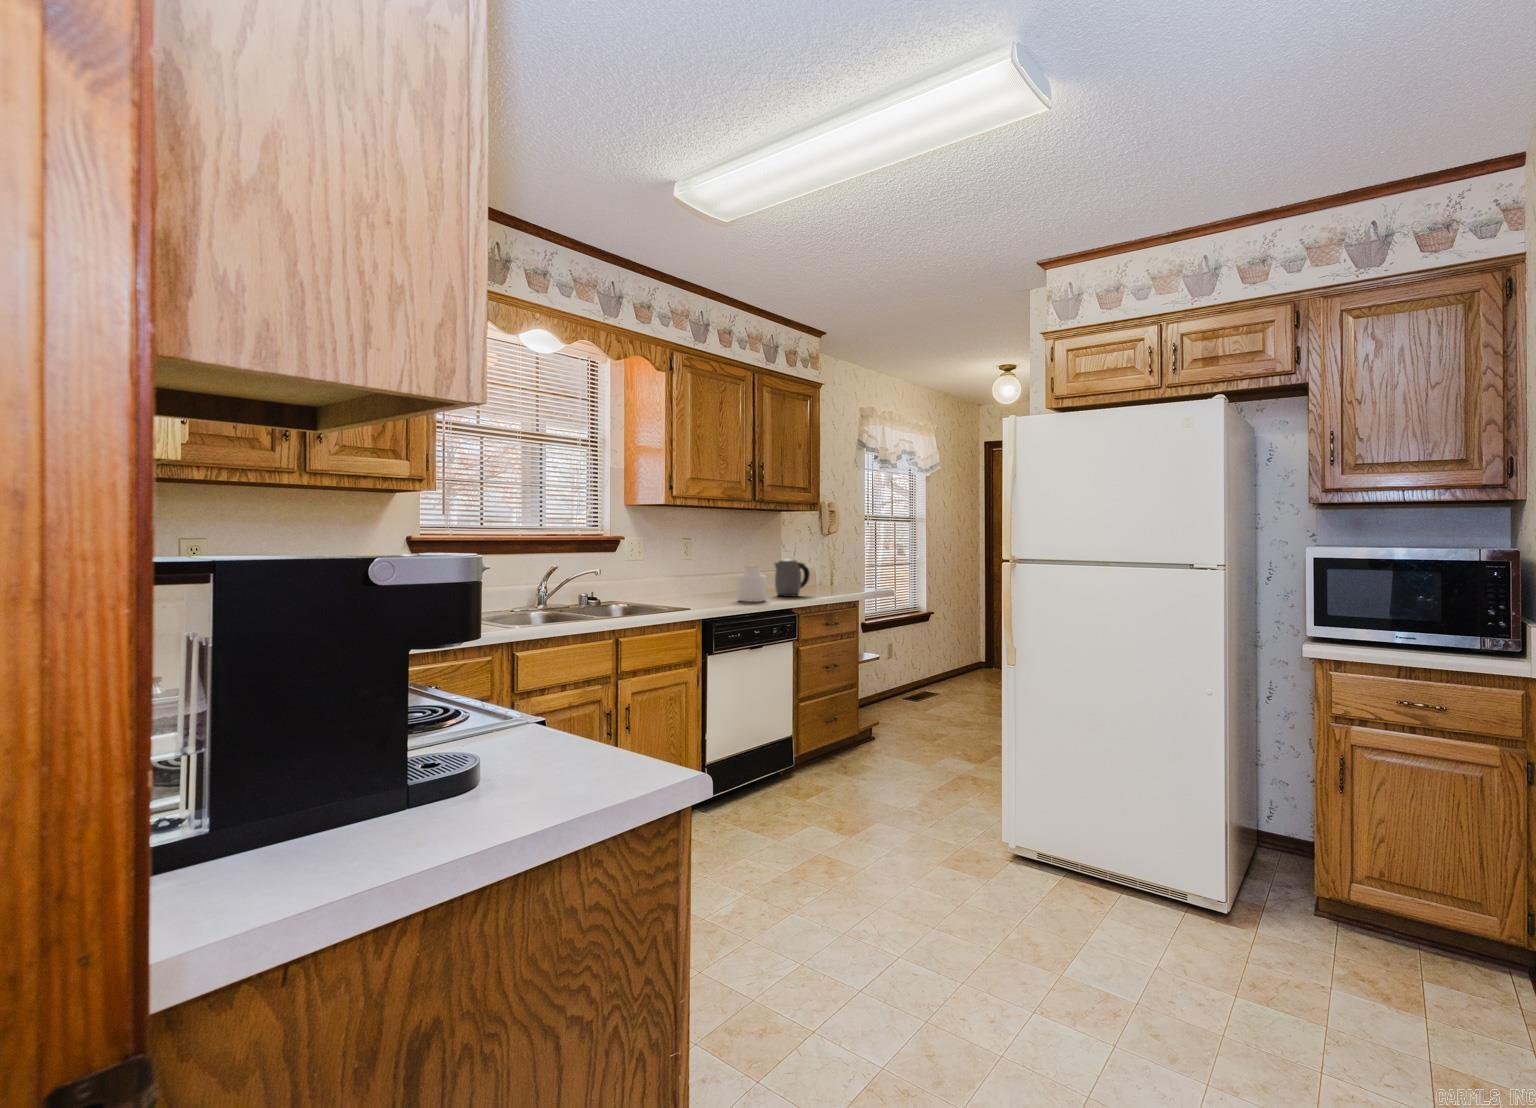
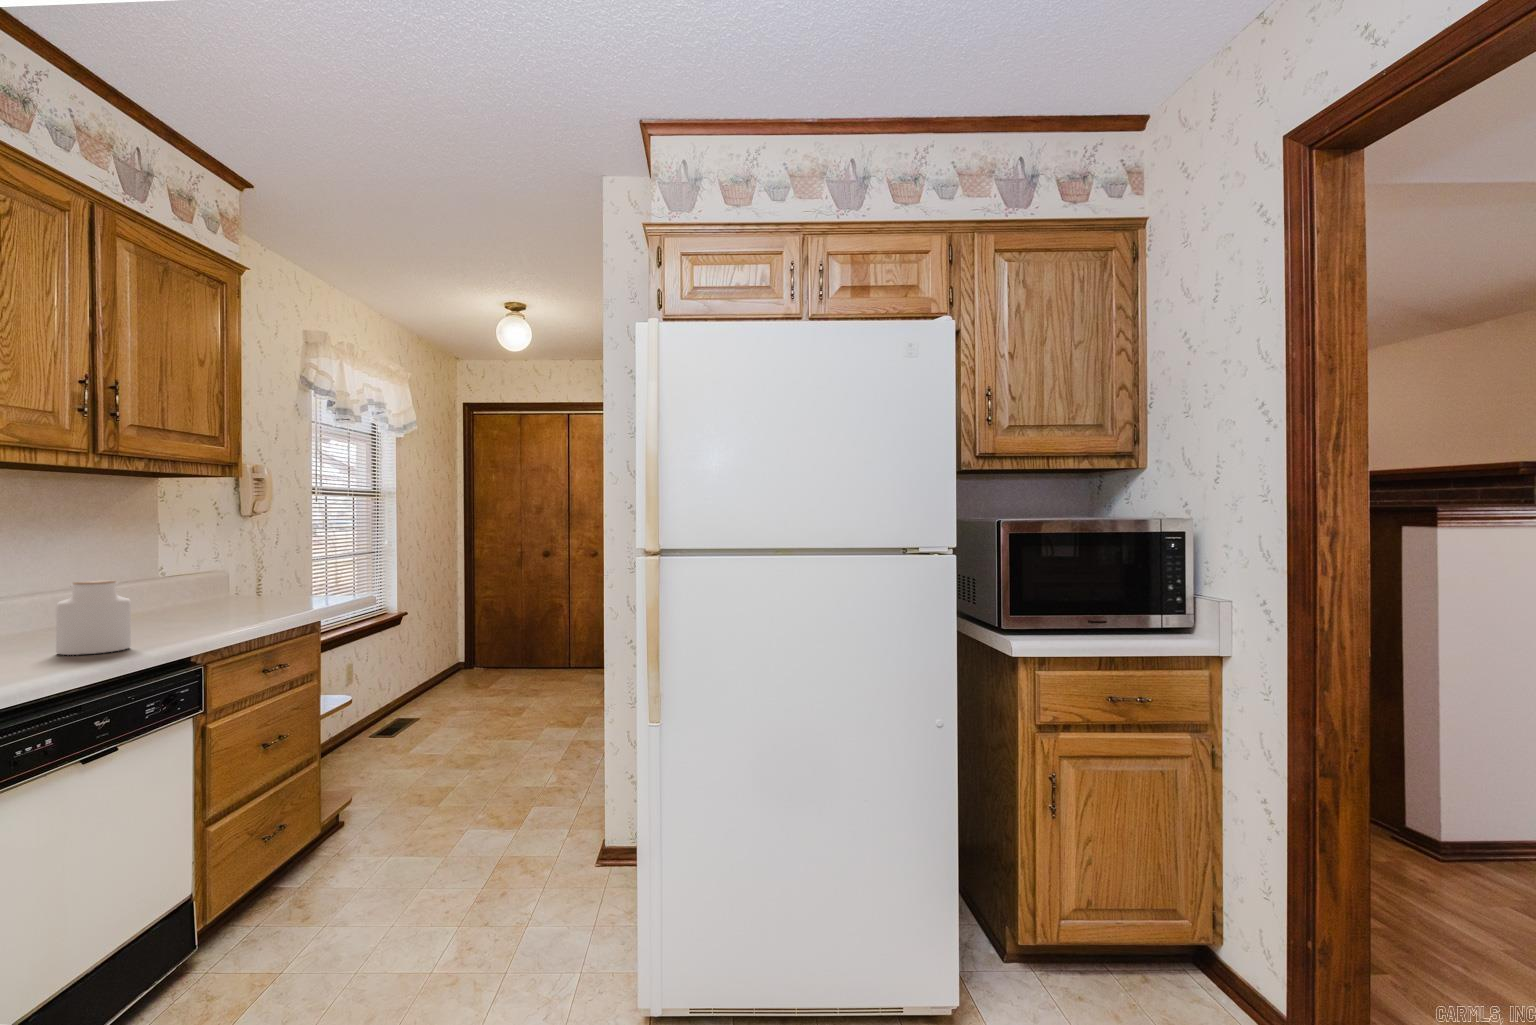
kettle: present [775,559,810,597] -> none [147,563,225,633]

